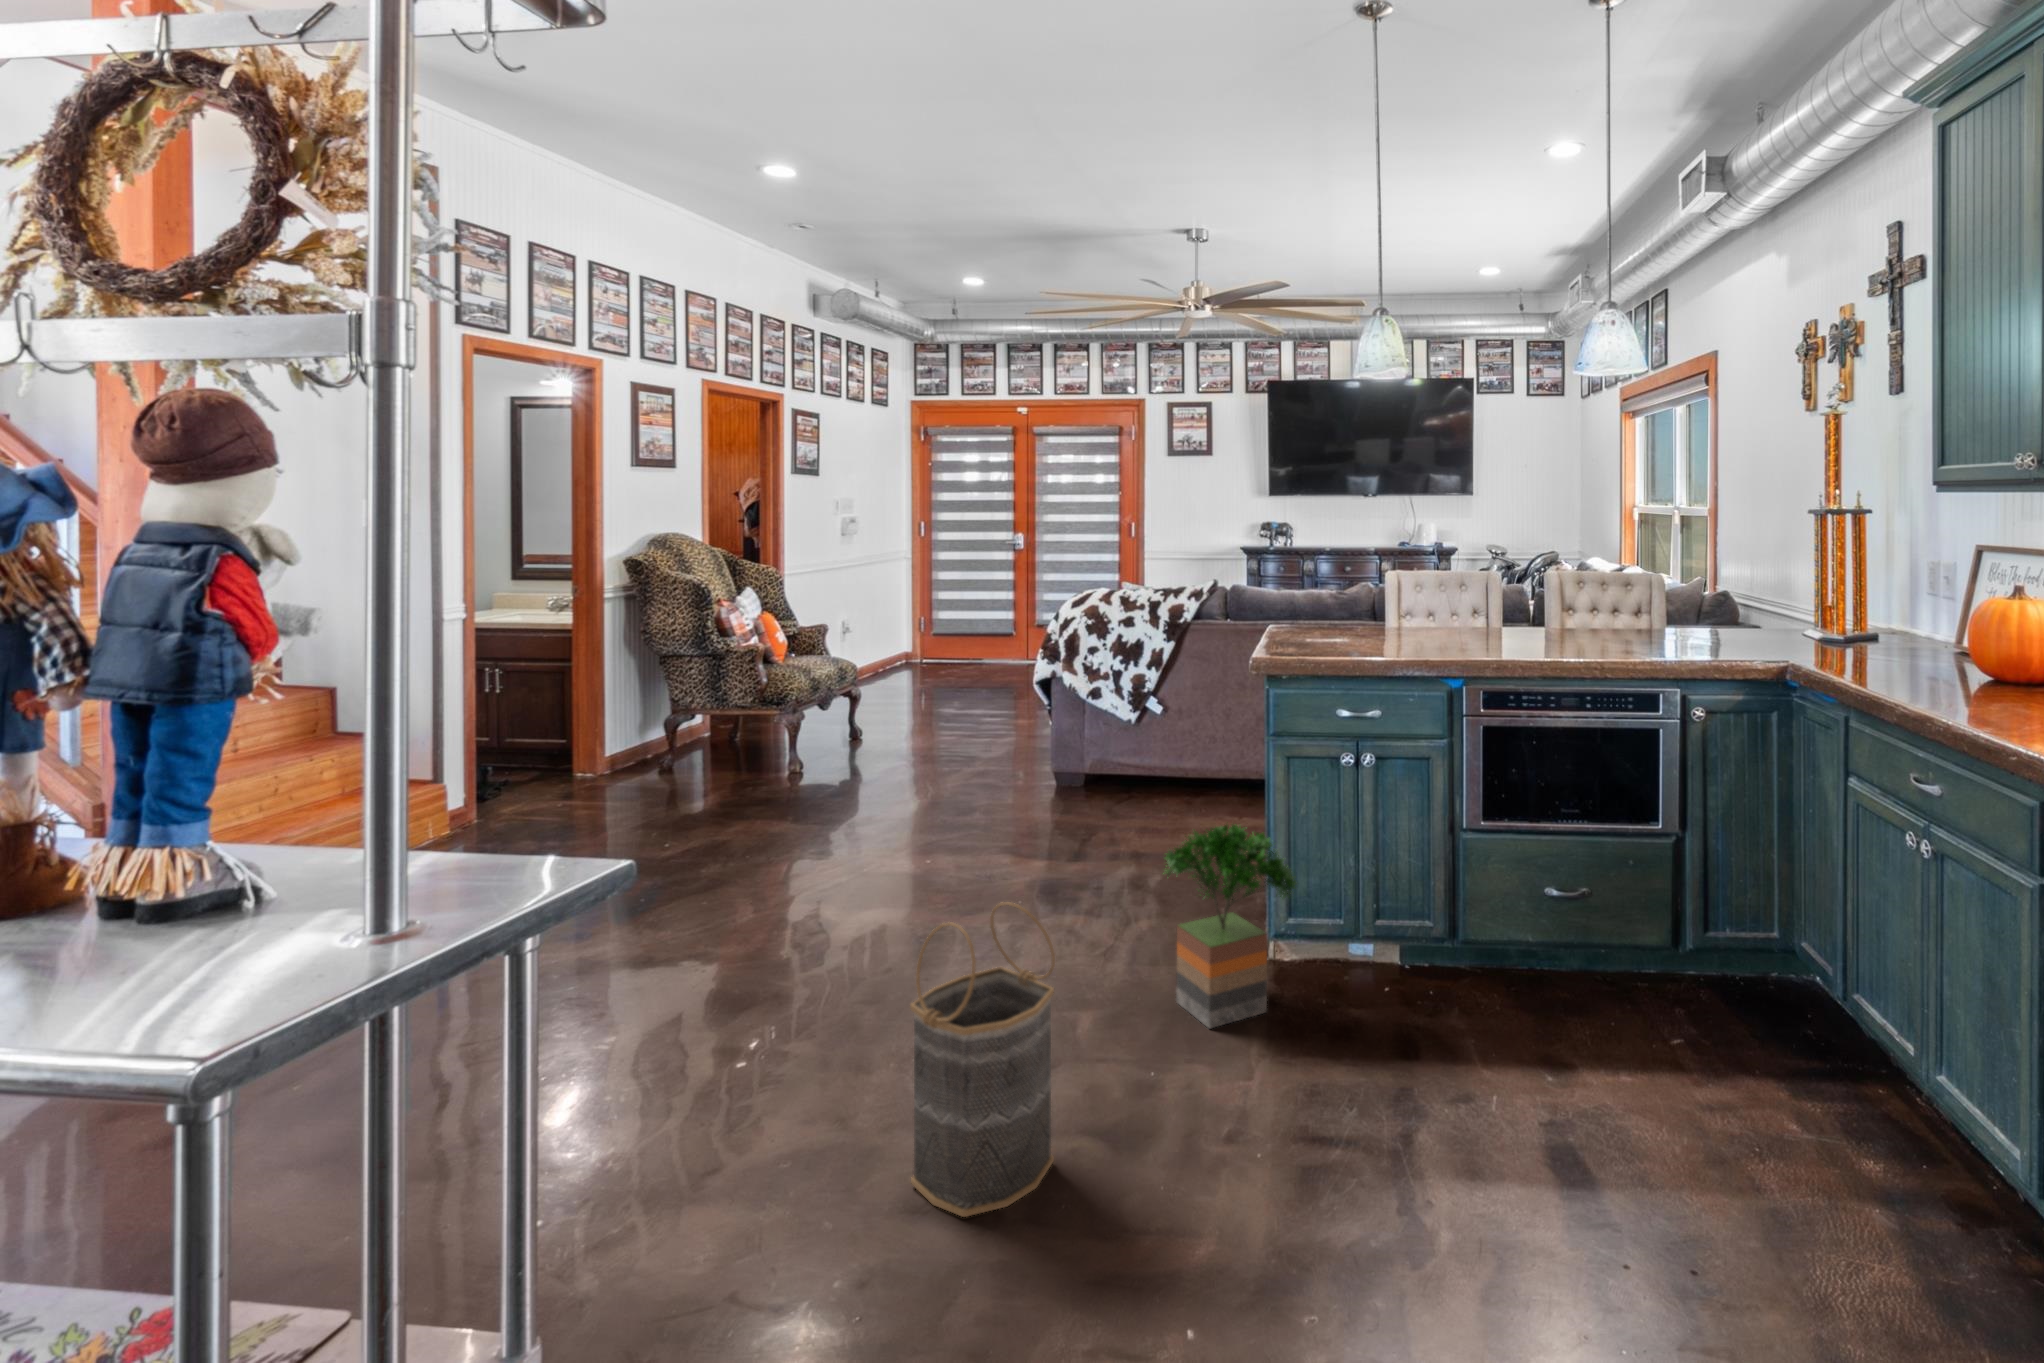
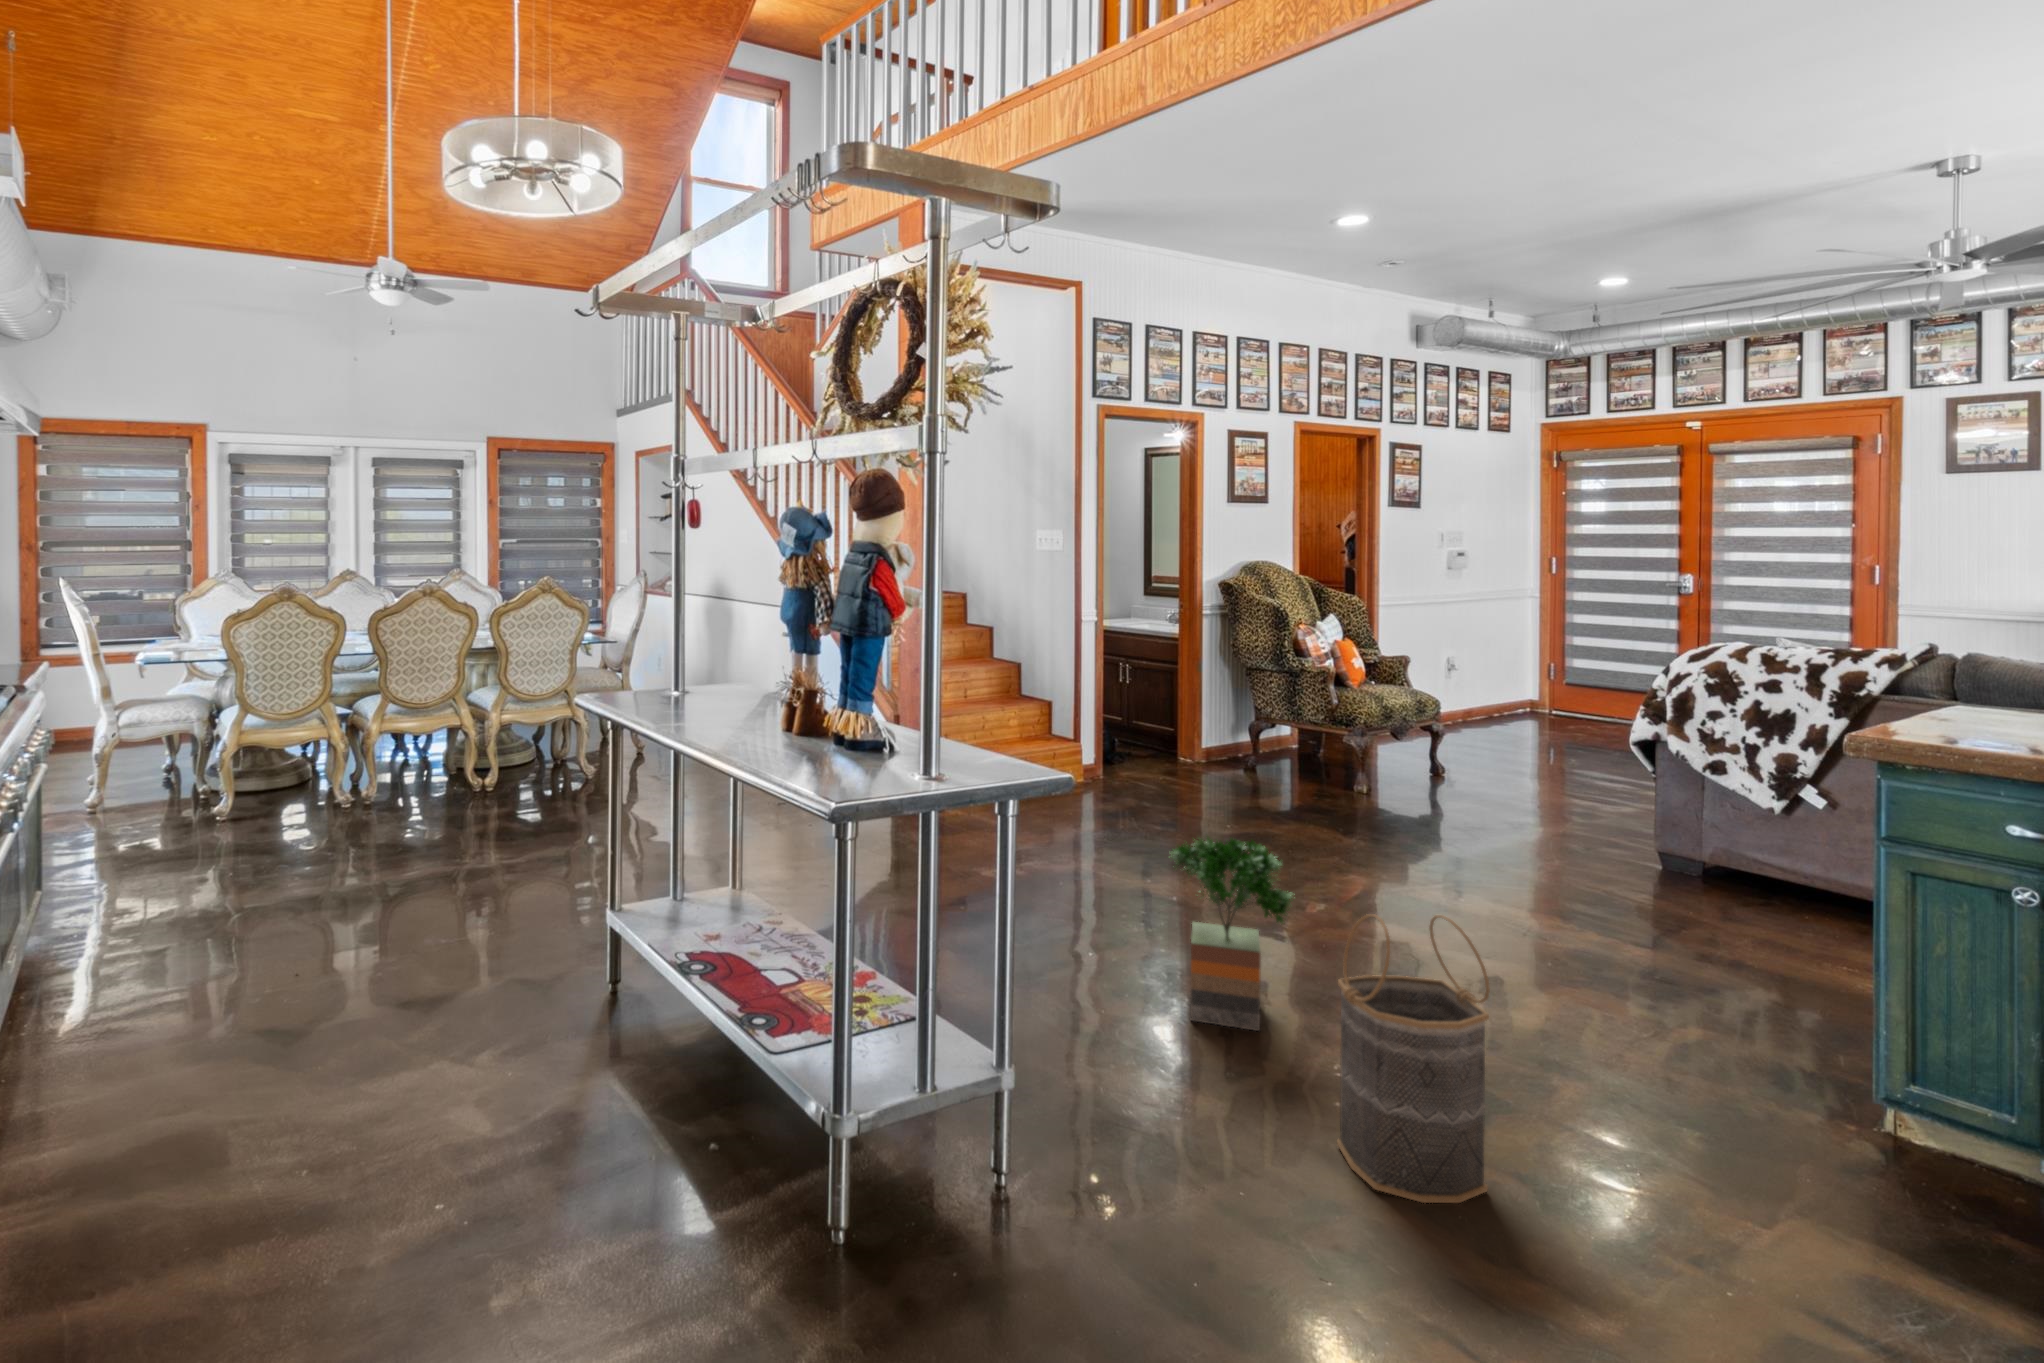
potted tree: present [1163,824,1296,1028] -> present [1171,837,1293,1031]

